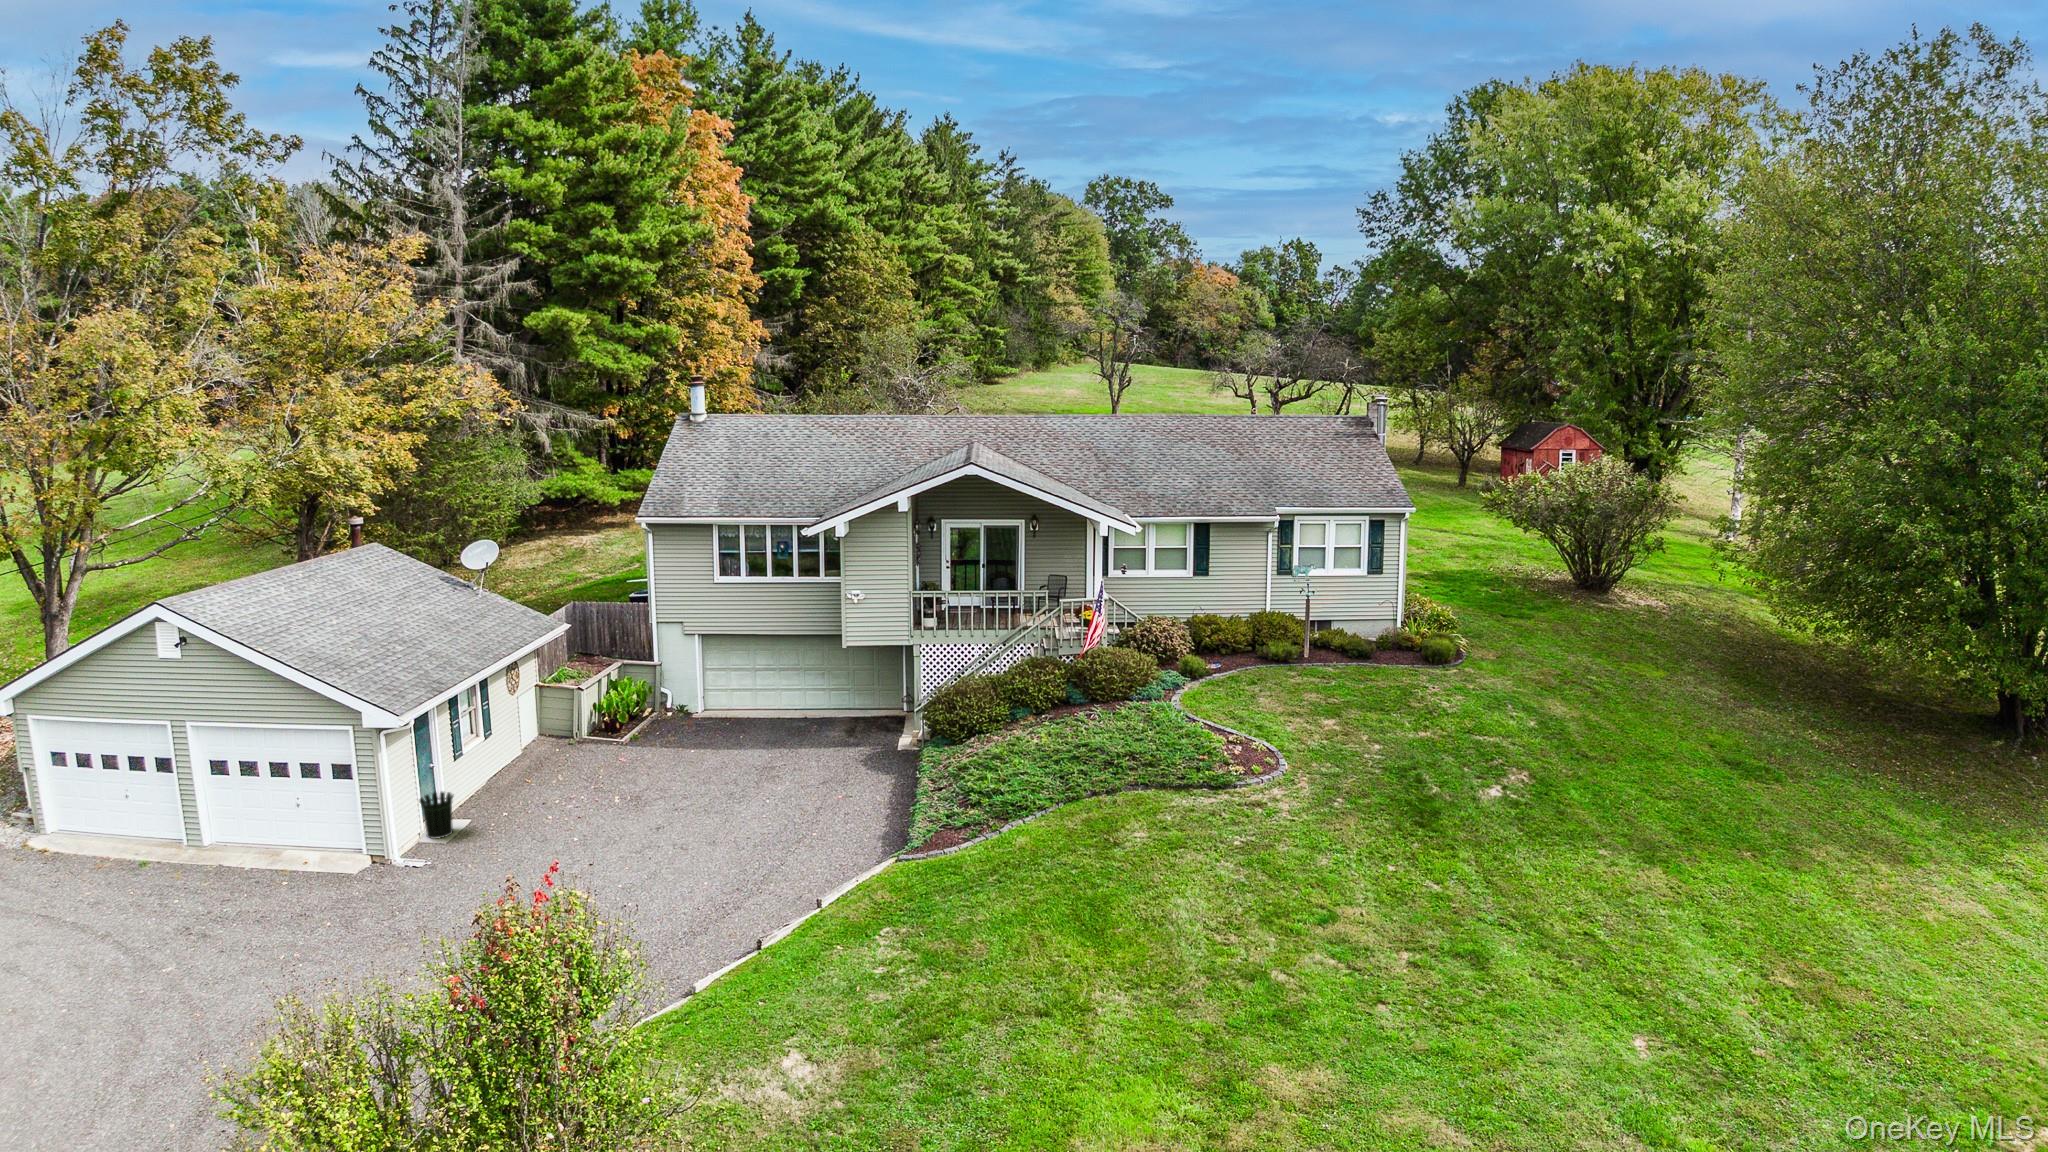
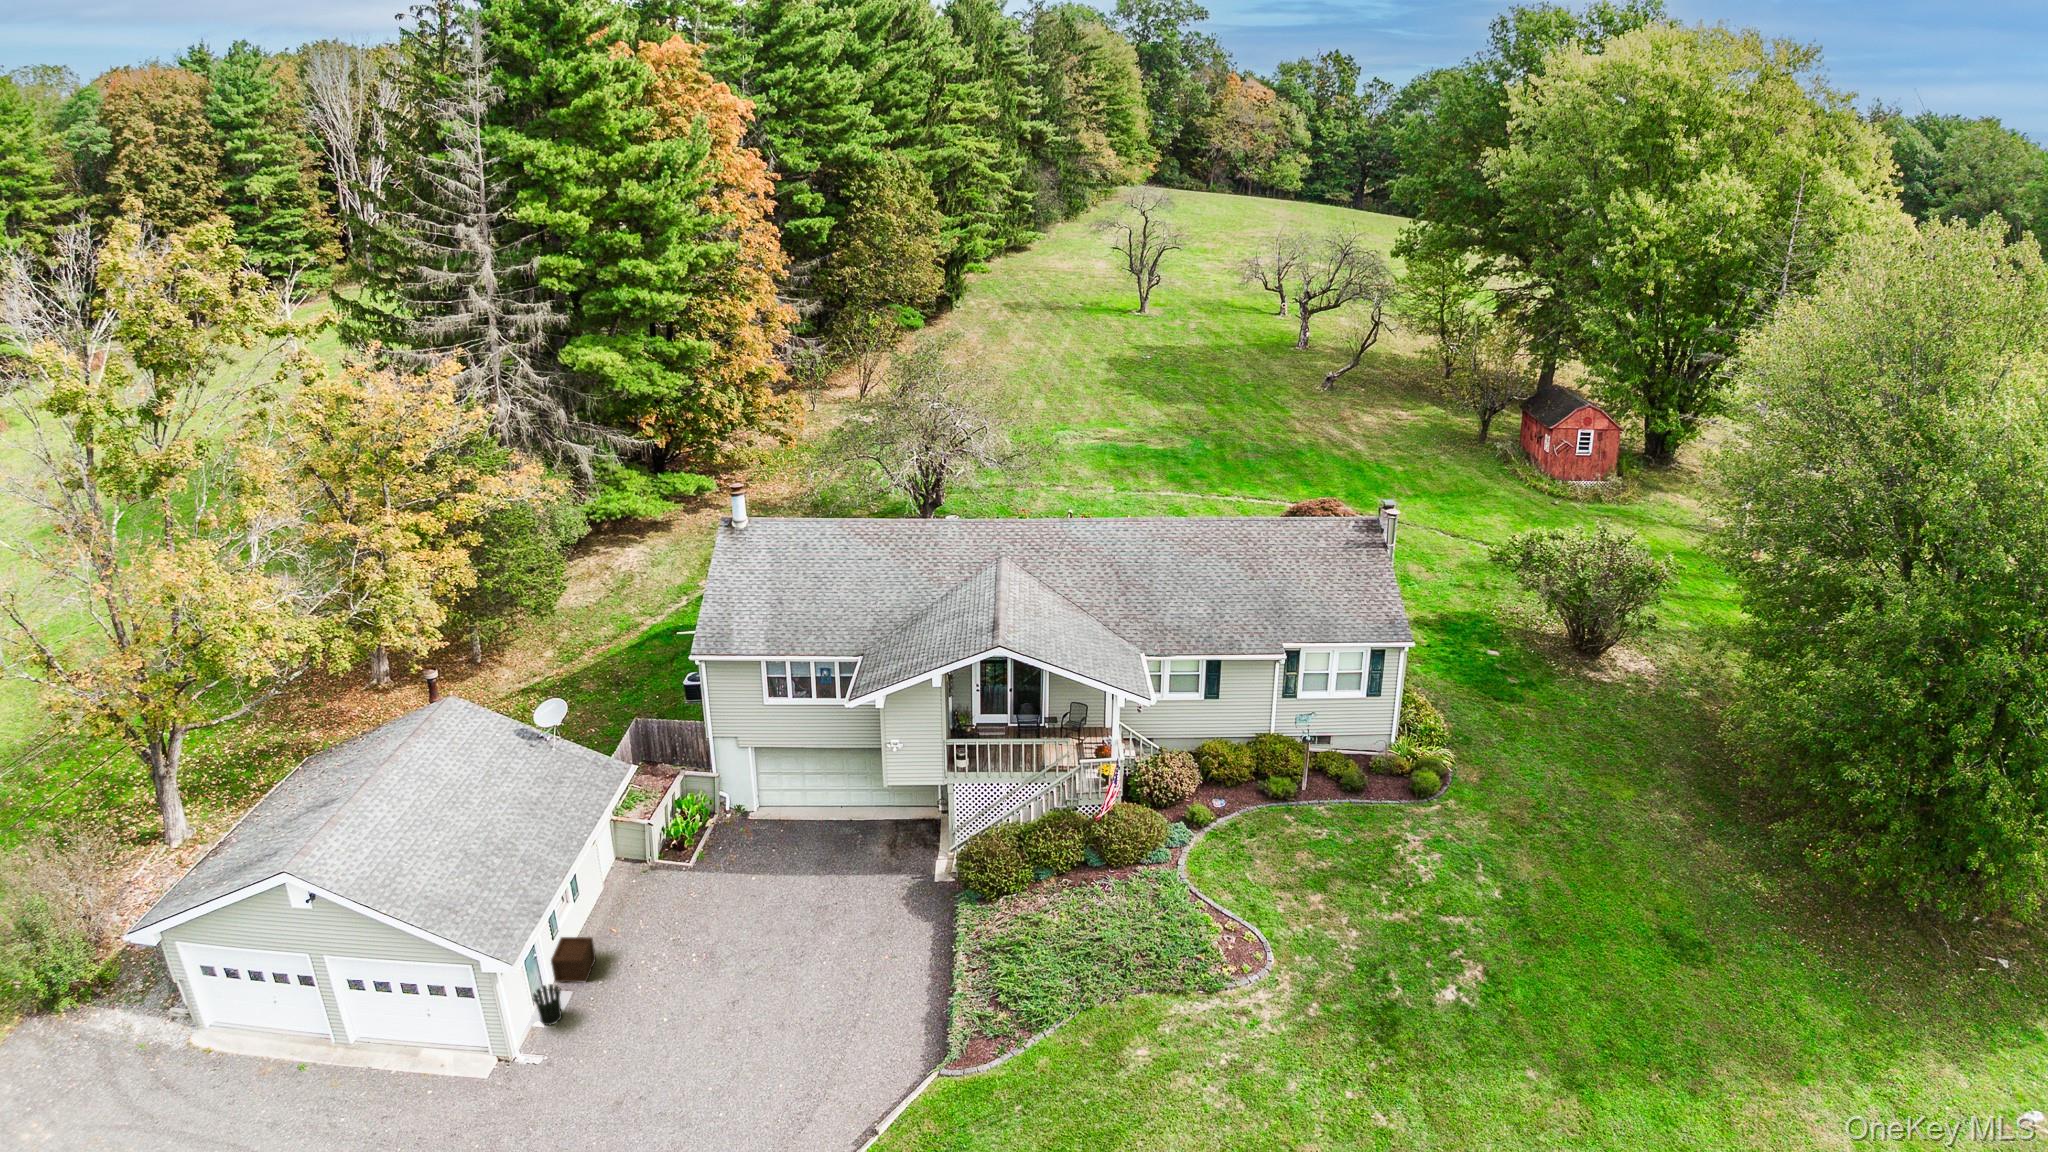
wooden crate: none [446,764,502,812] -> present [551,937,596,982]

